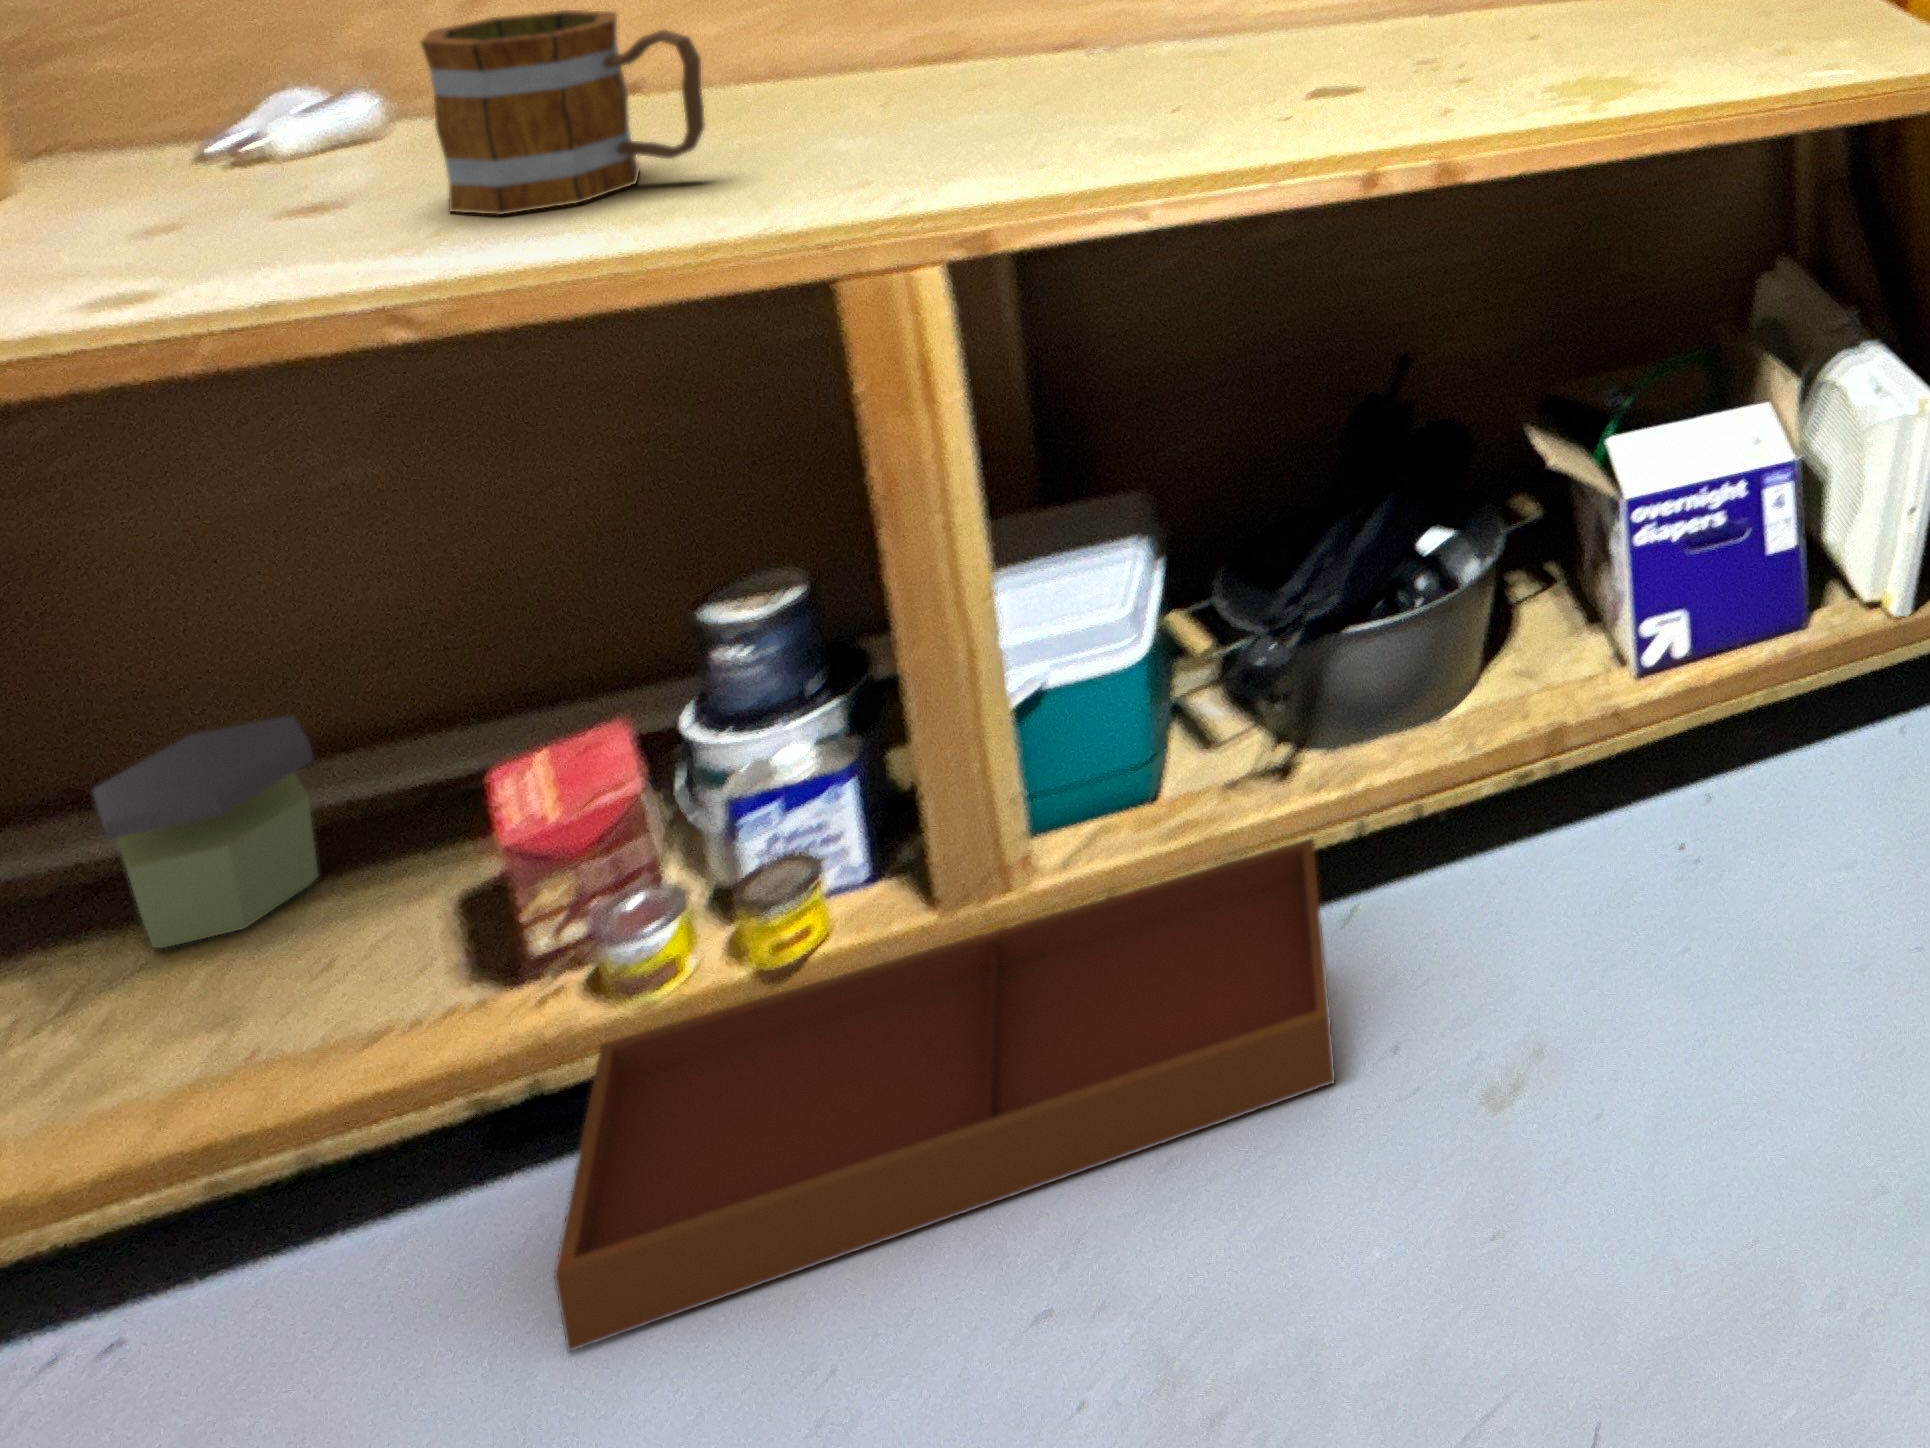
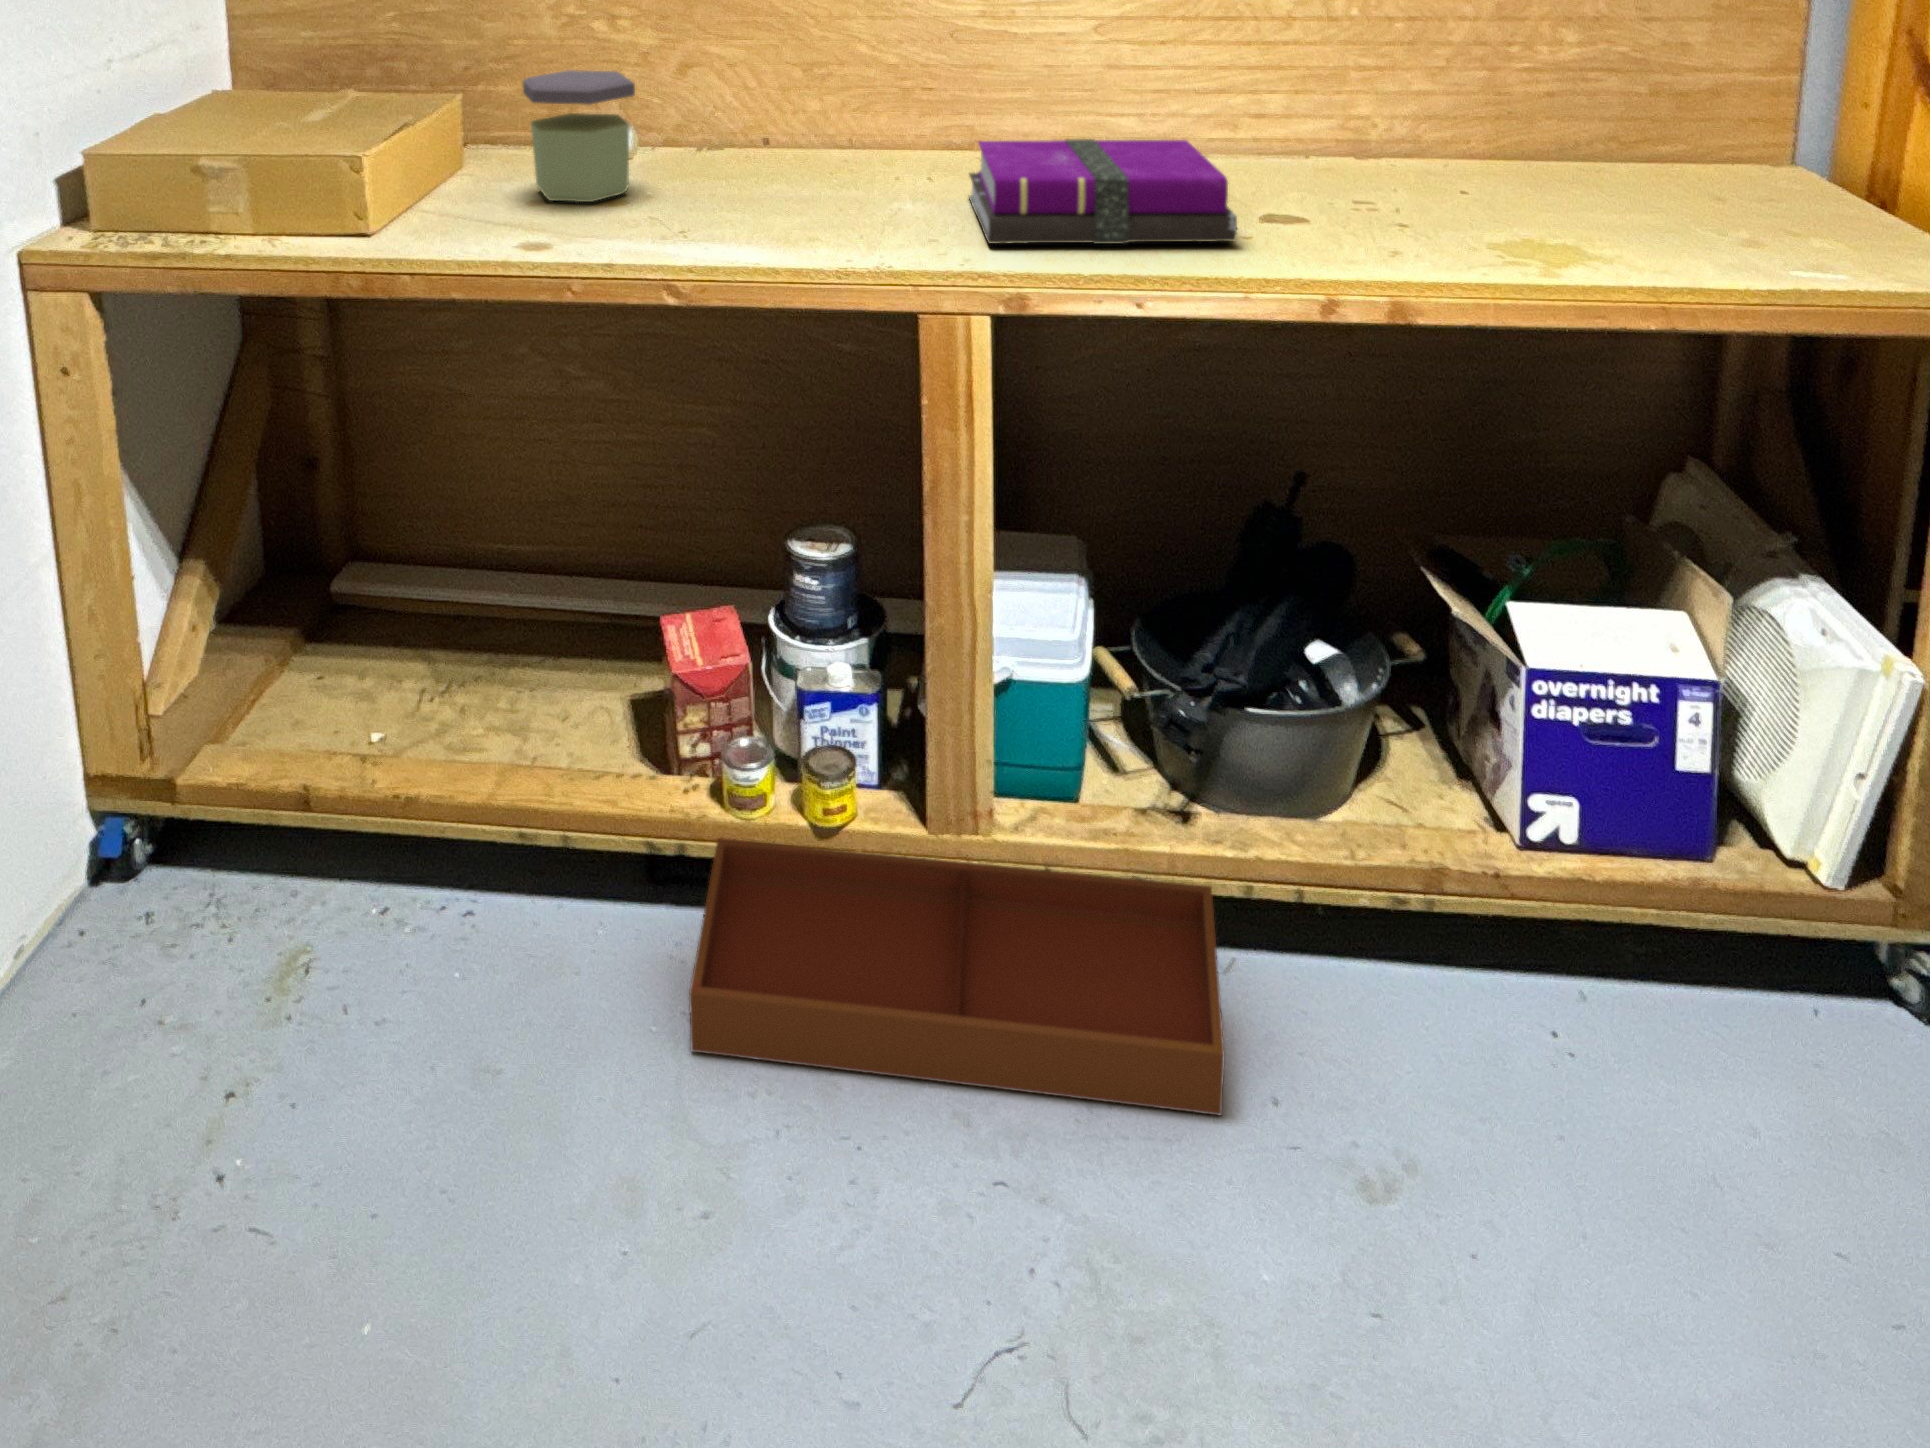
mug: present [421,10,704,215] -> none [682,84,836,228]
notebook: none [930,16,1270,172] -> present [969,139,1237,244]
jar: present [92,716,318,948] -> present [522,70,635,202]

